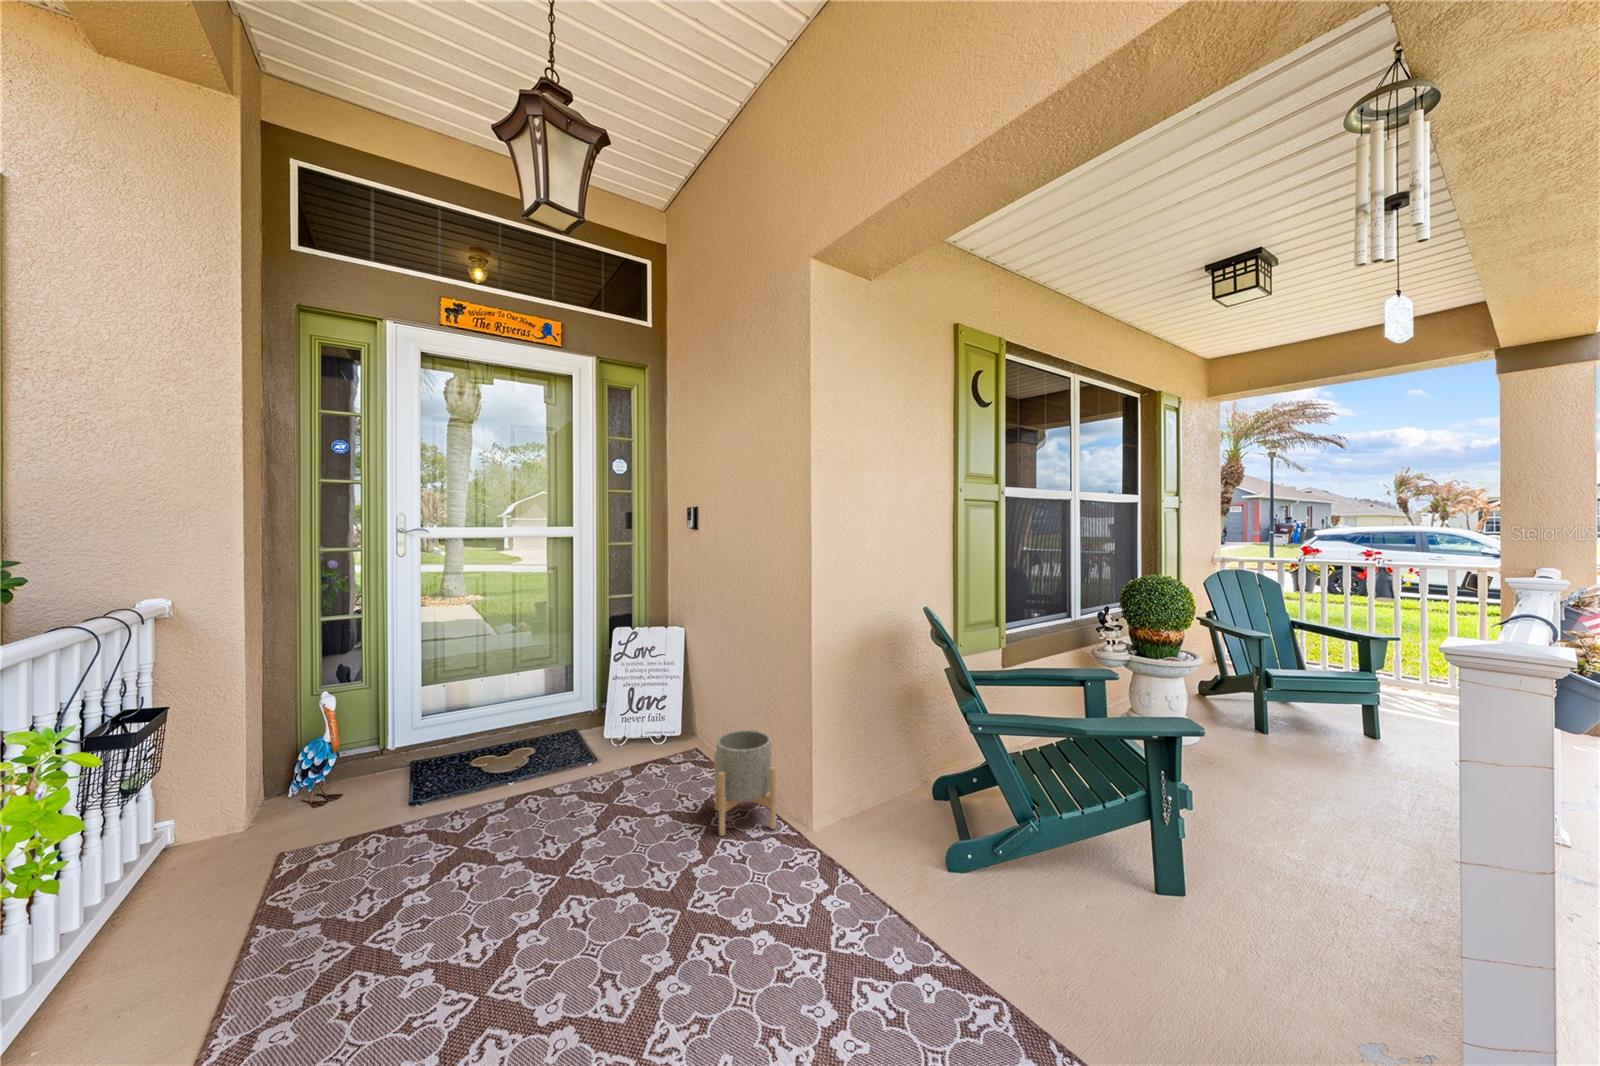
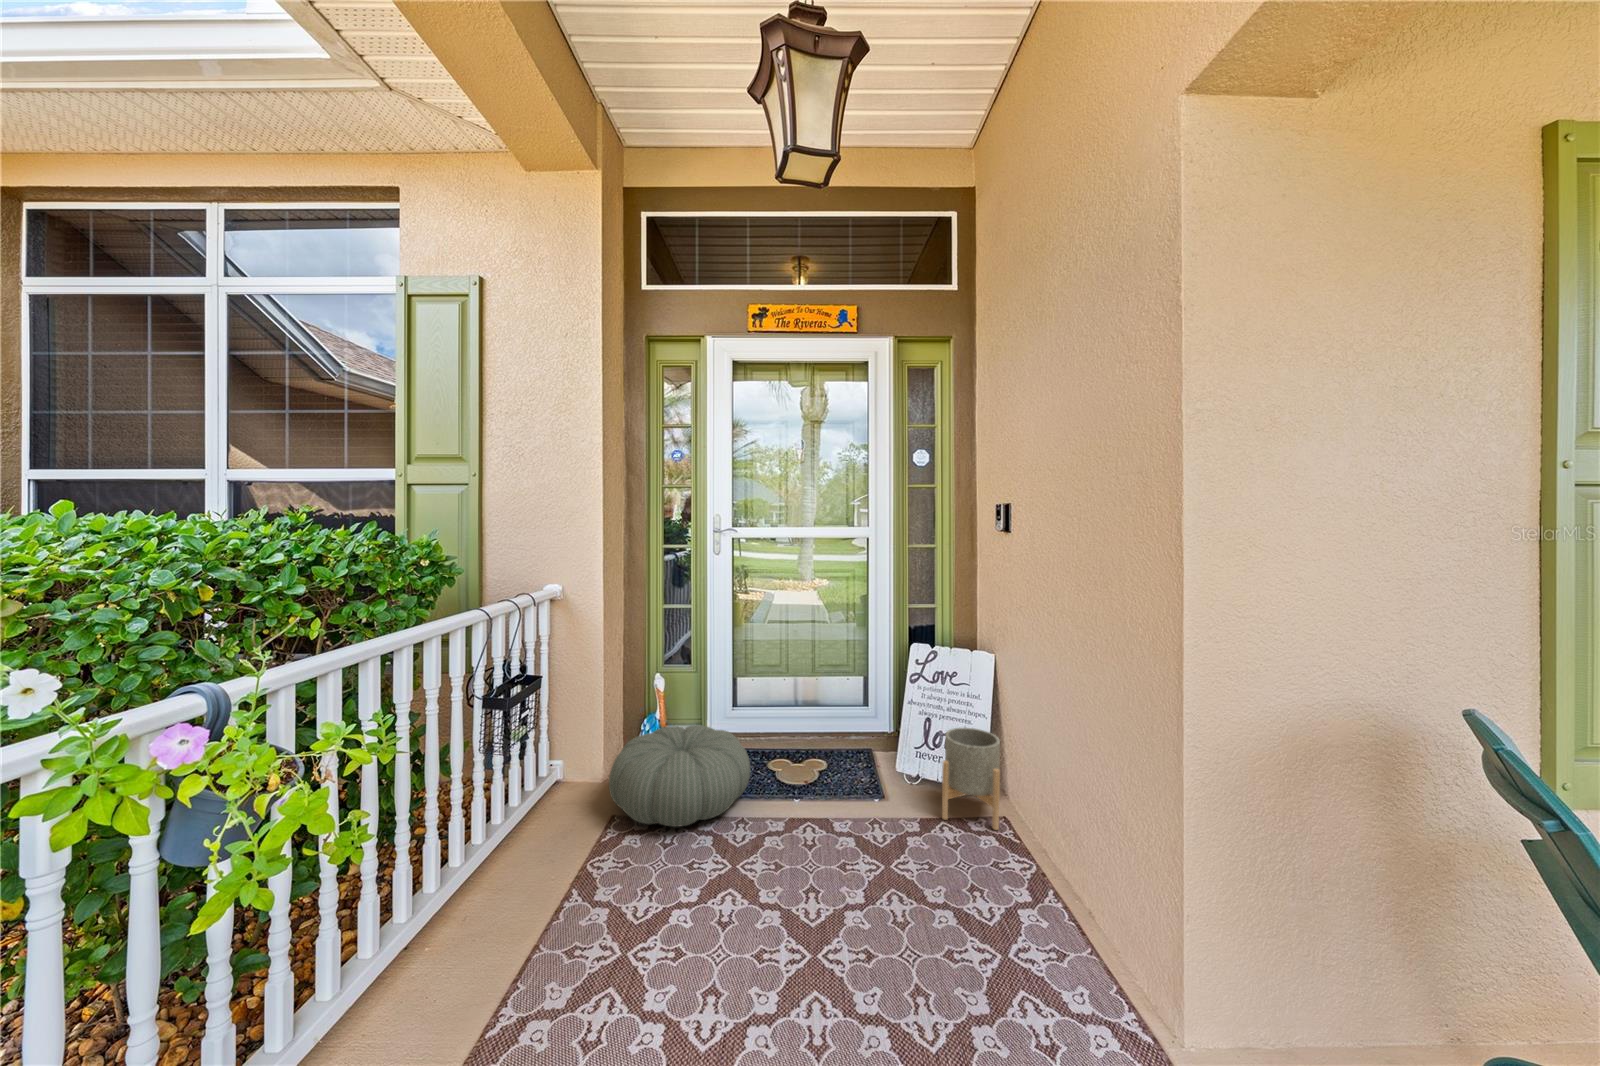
pouf: none [203,812,471,1001] -> present [609,725,750,827]

